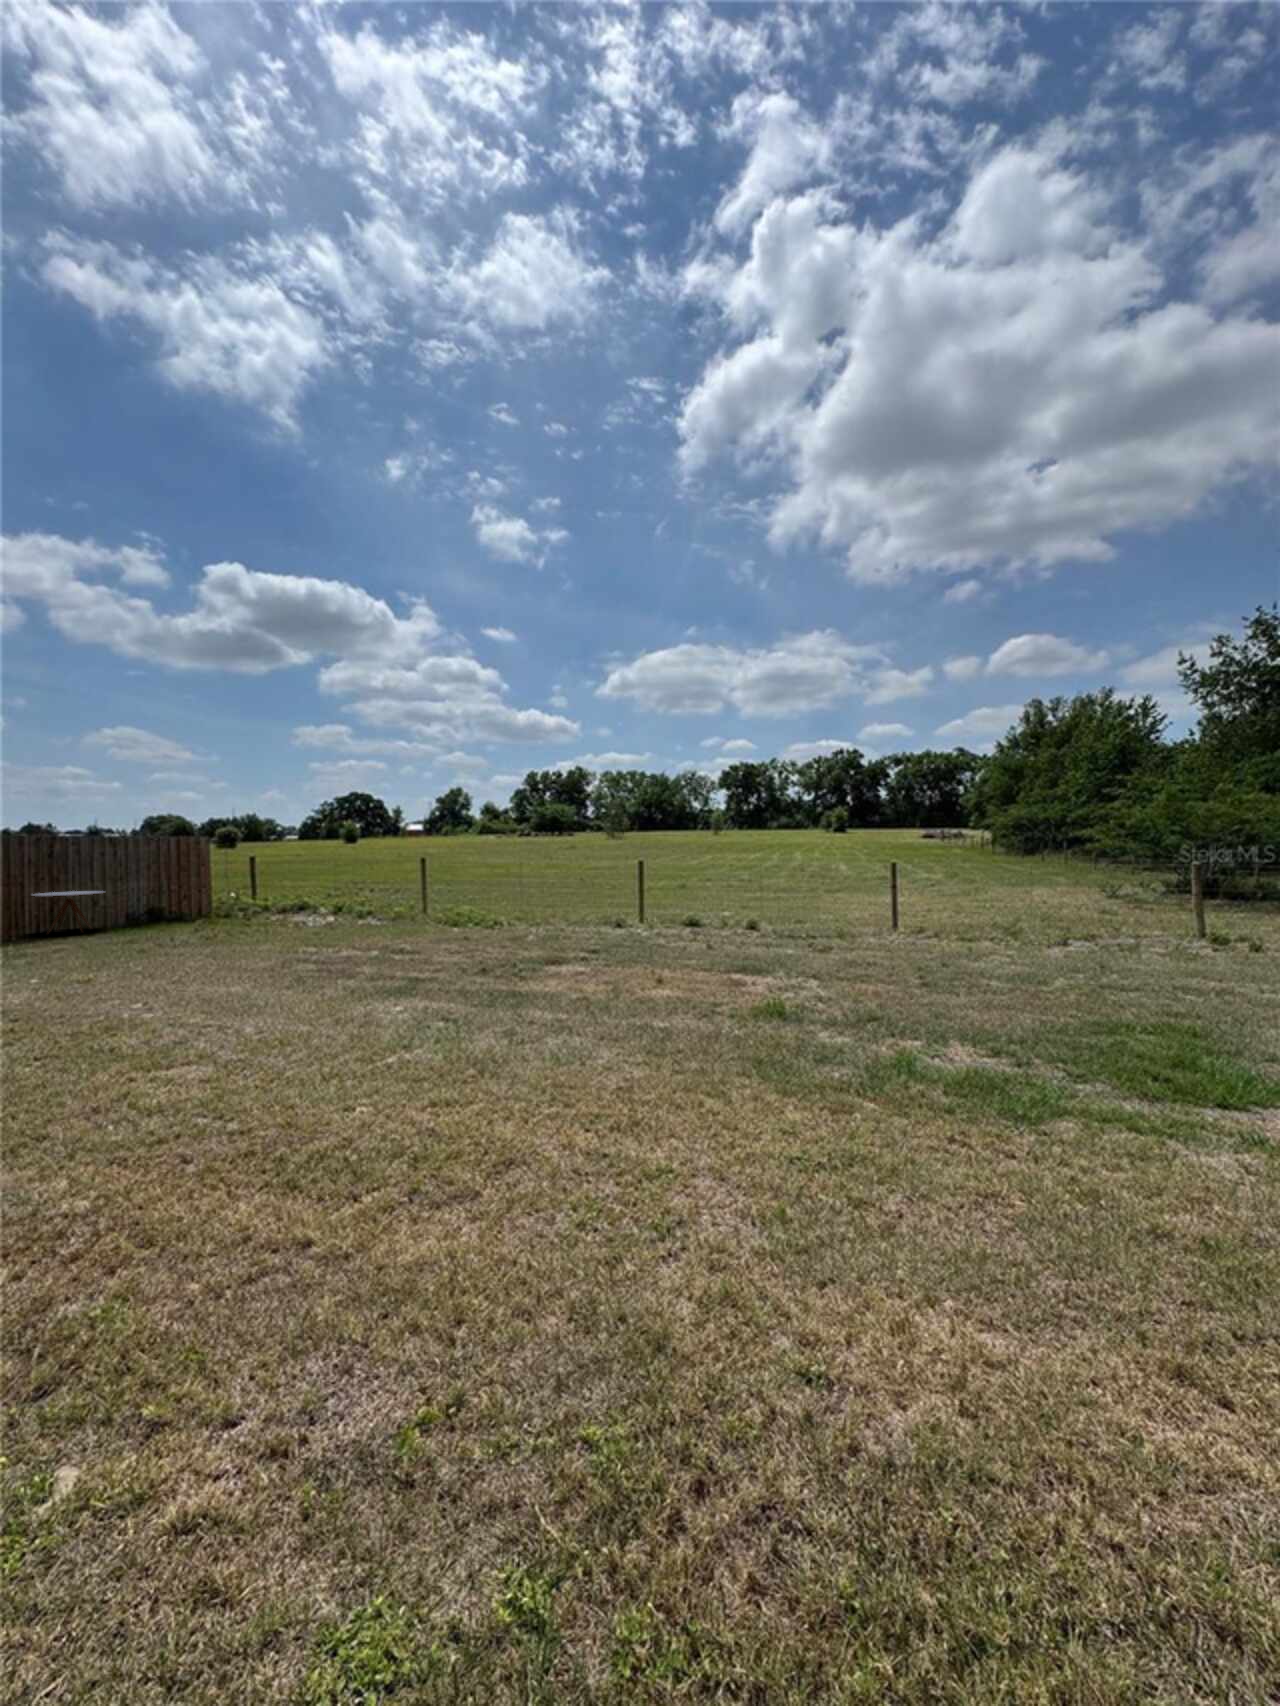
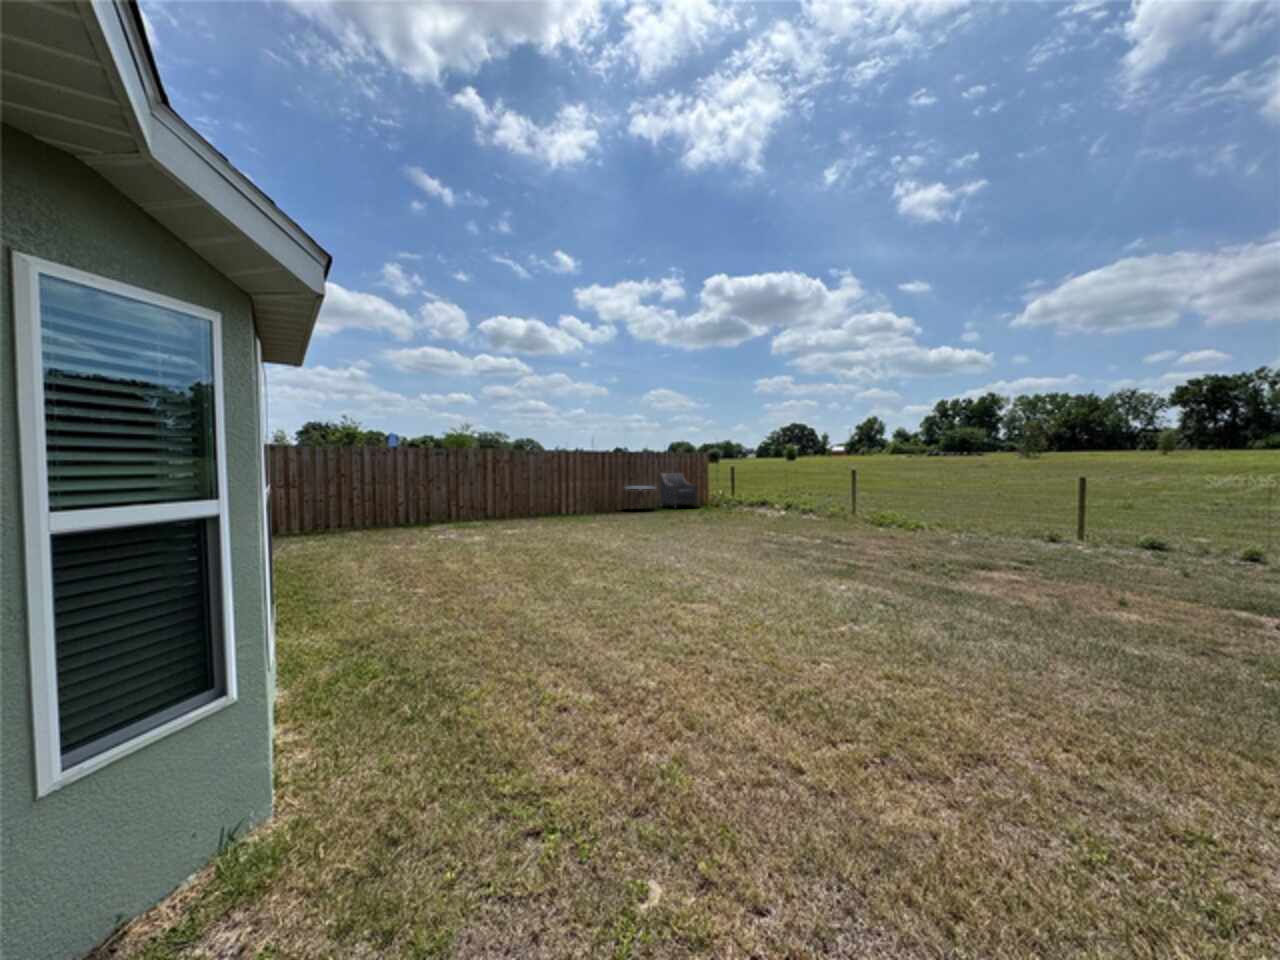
chair: none [111,866,188,925] -> present [660,473,698,508]

